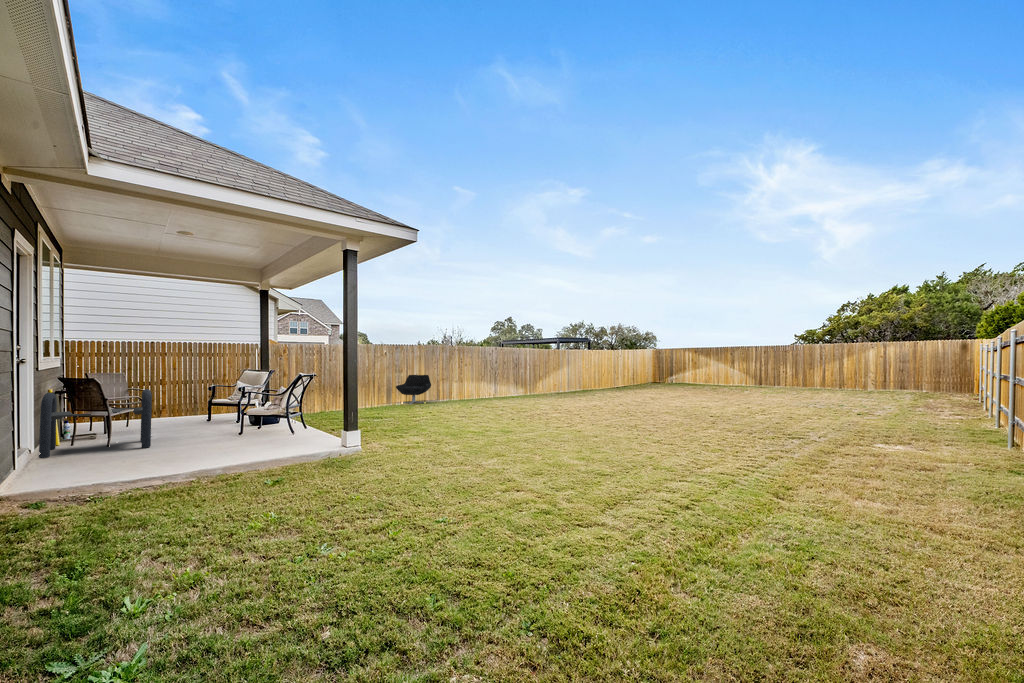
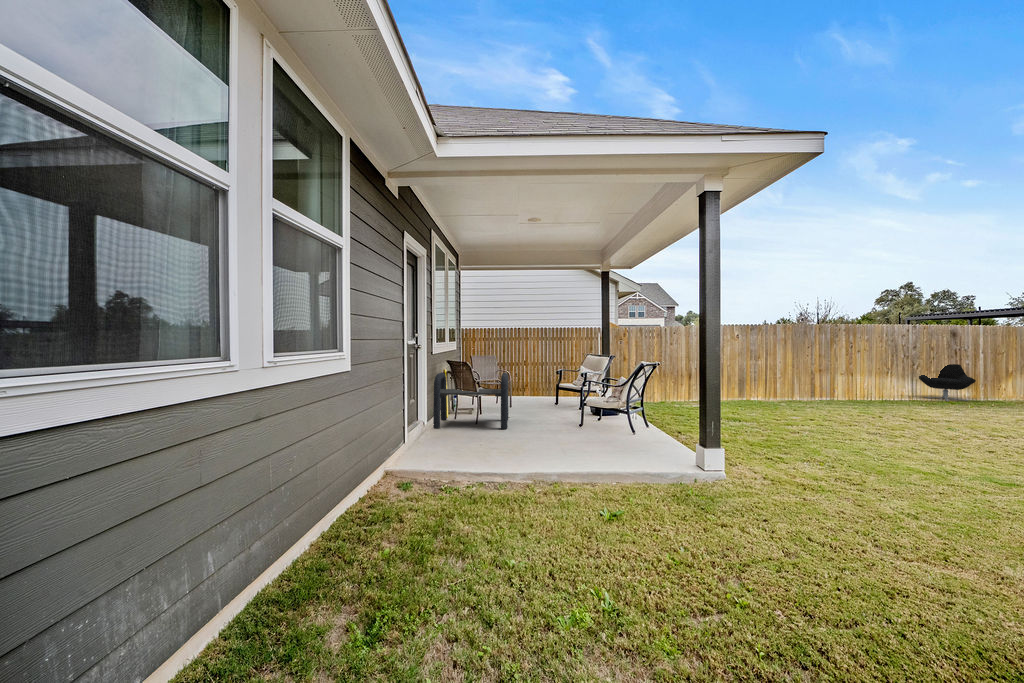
lounge chair: present [396,375,431,404] -> present [919,364,976,401]

